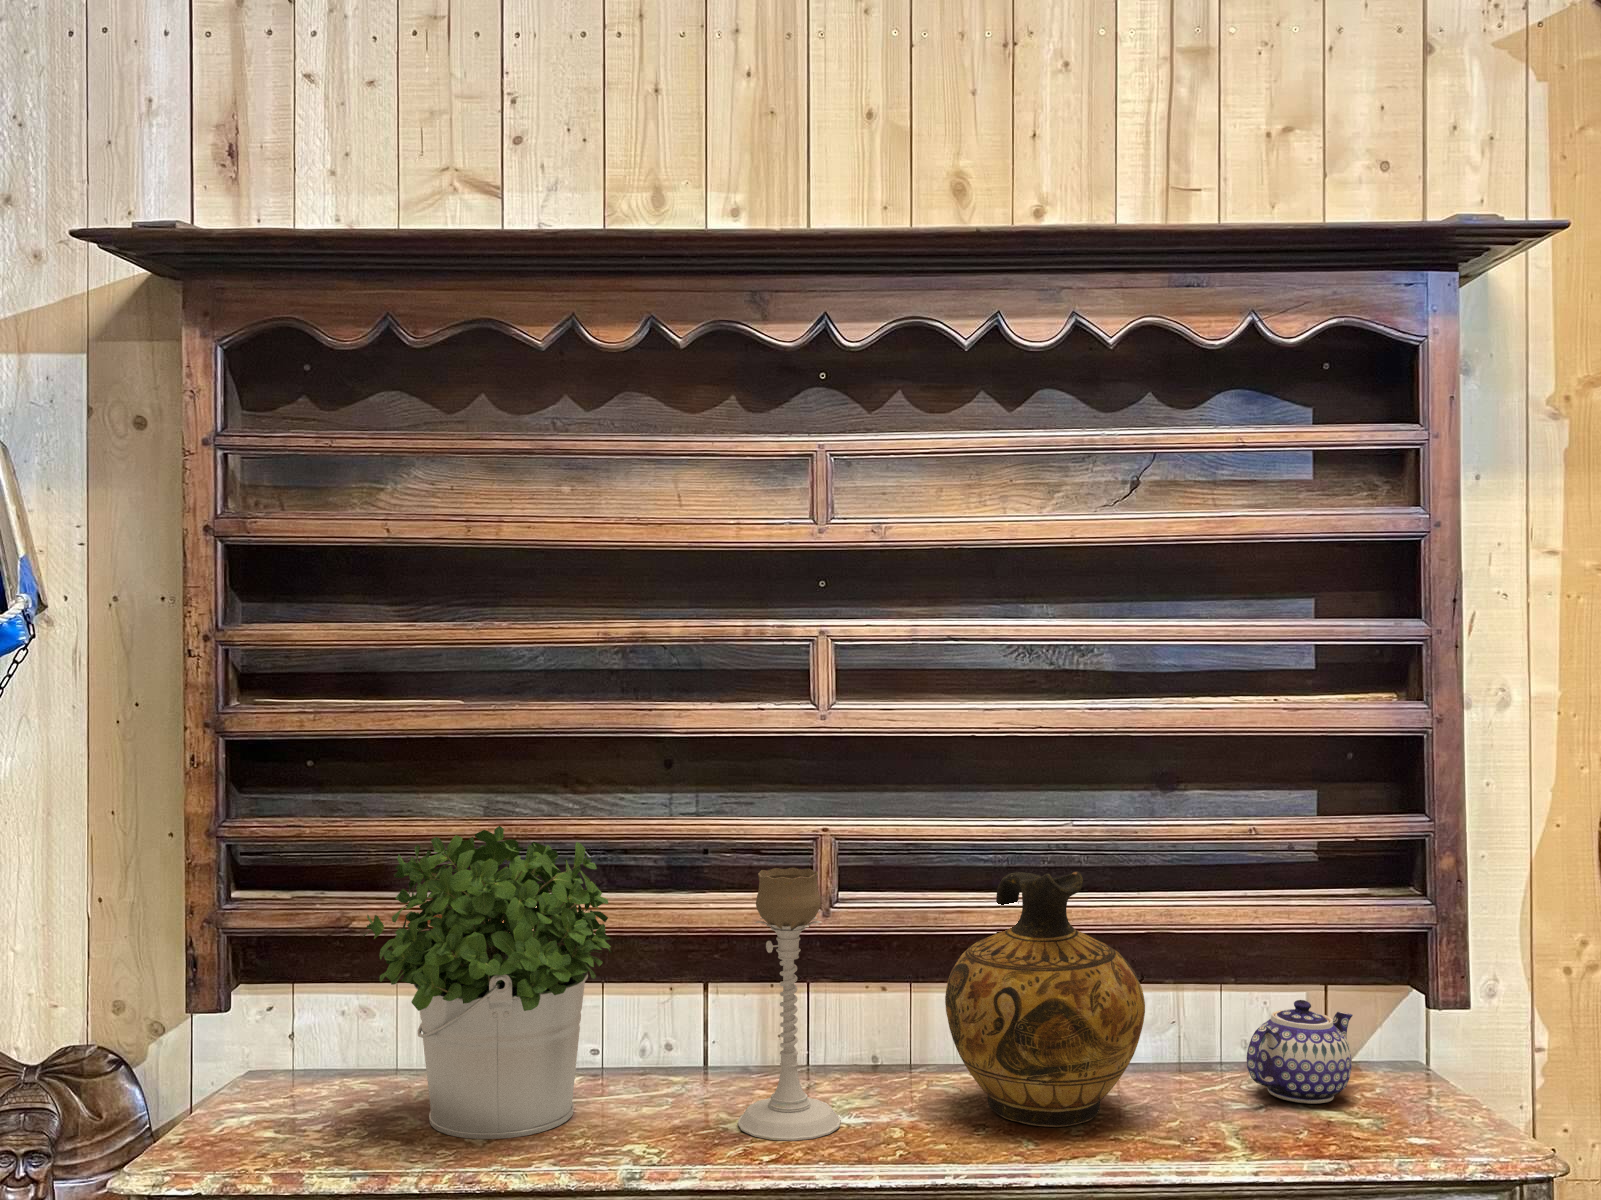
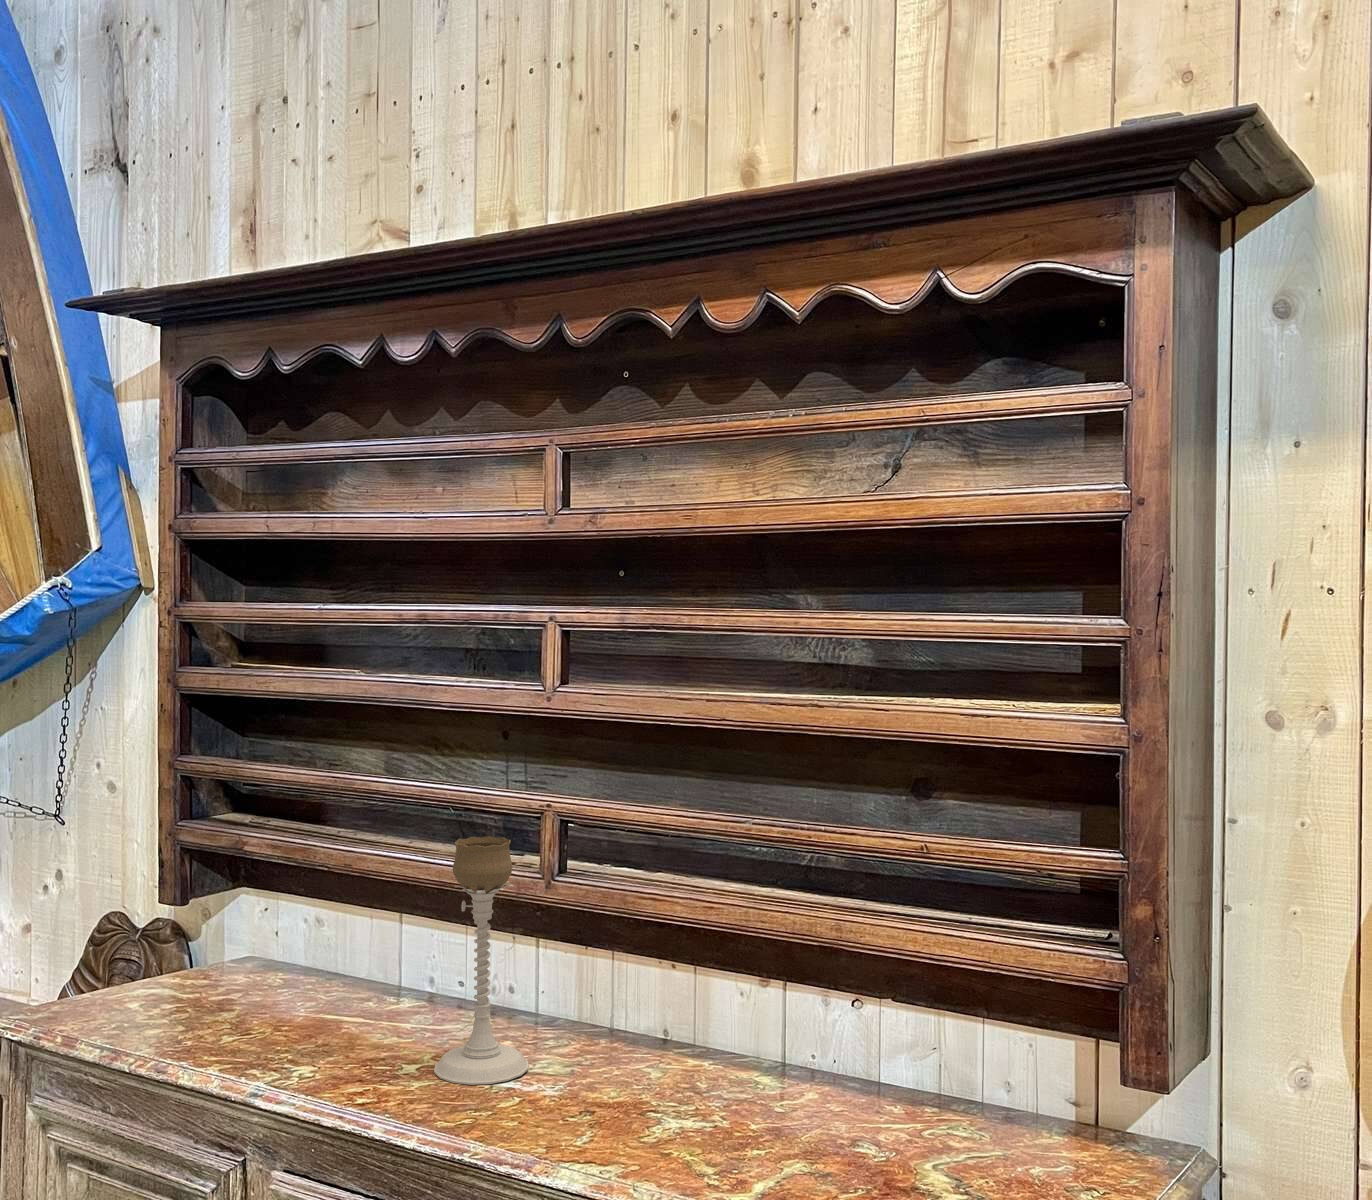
potted plant: present [363,826,612,1139] -> none [209,779,406,1037]
ceramic jug: present [945,872,1145,1127] -> none [607,865,804,1124]
teapot: present [1247,1000,1353,1104] -> none [898,1043,1073,1162]

